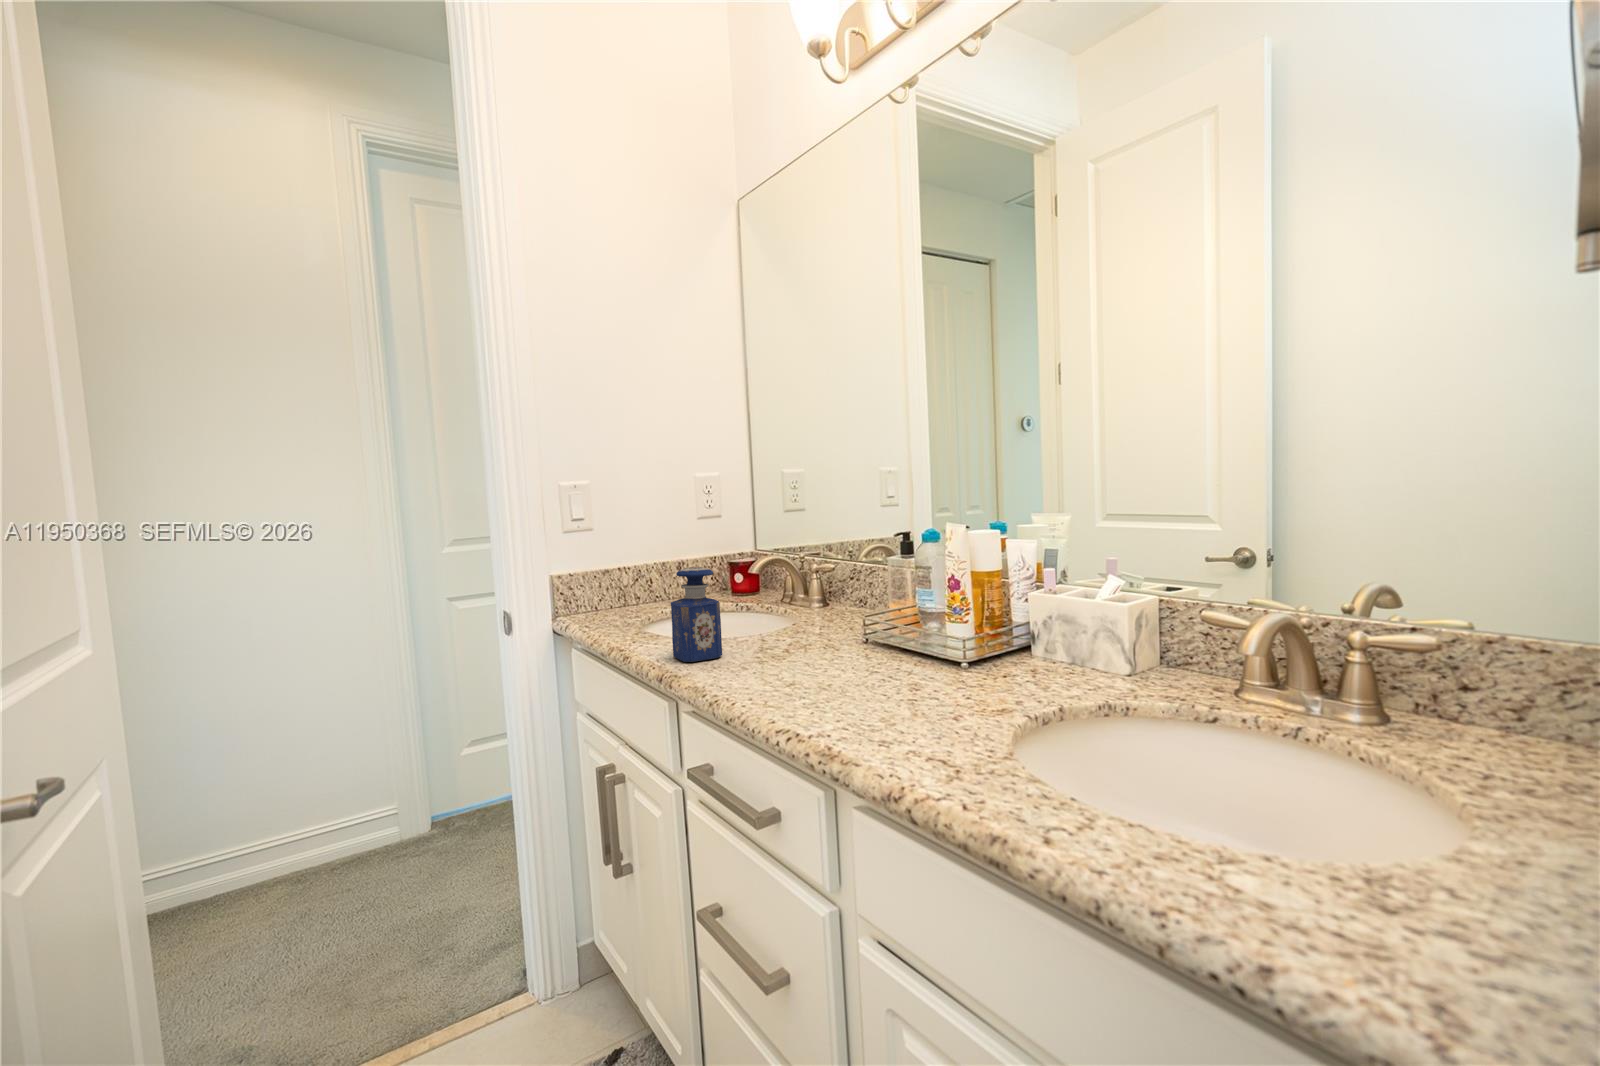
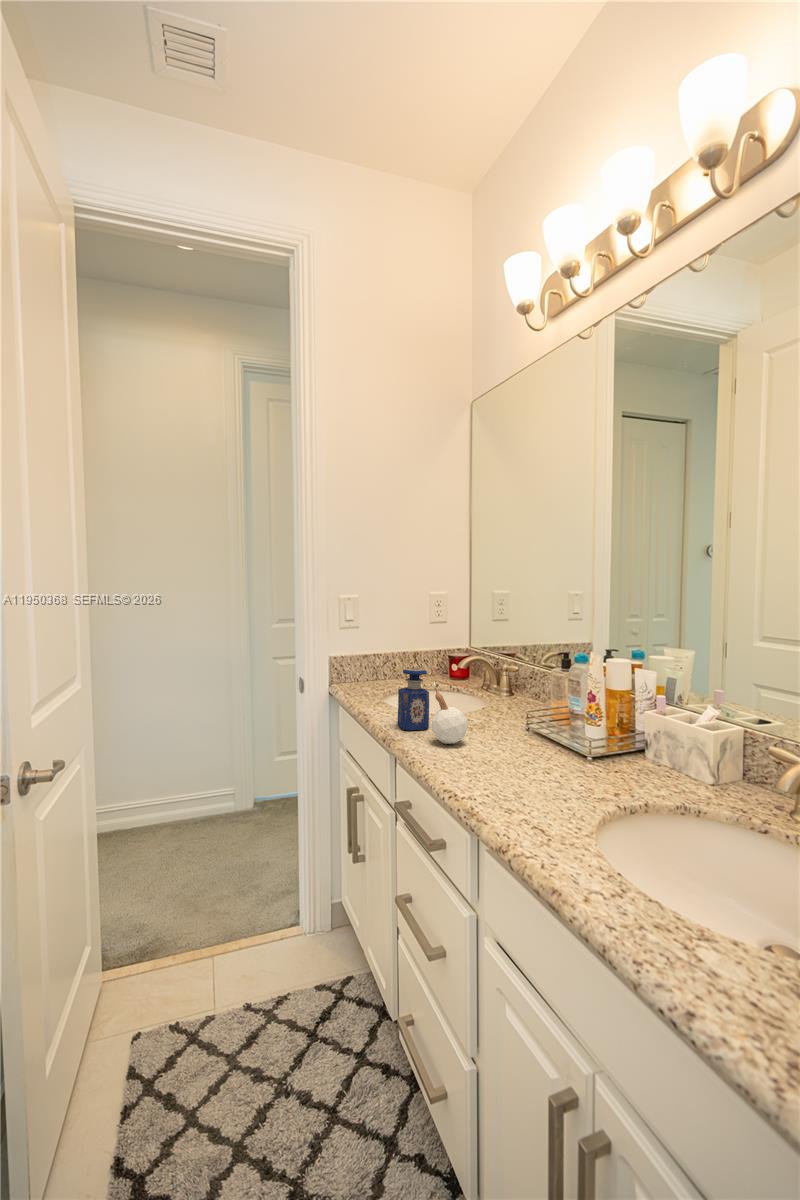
candle: none [729,579,786,672] -> present [432,681,467,744]

